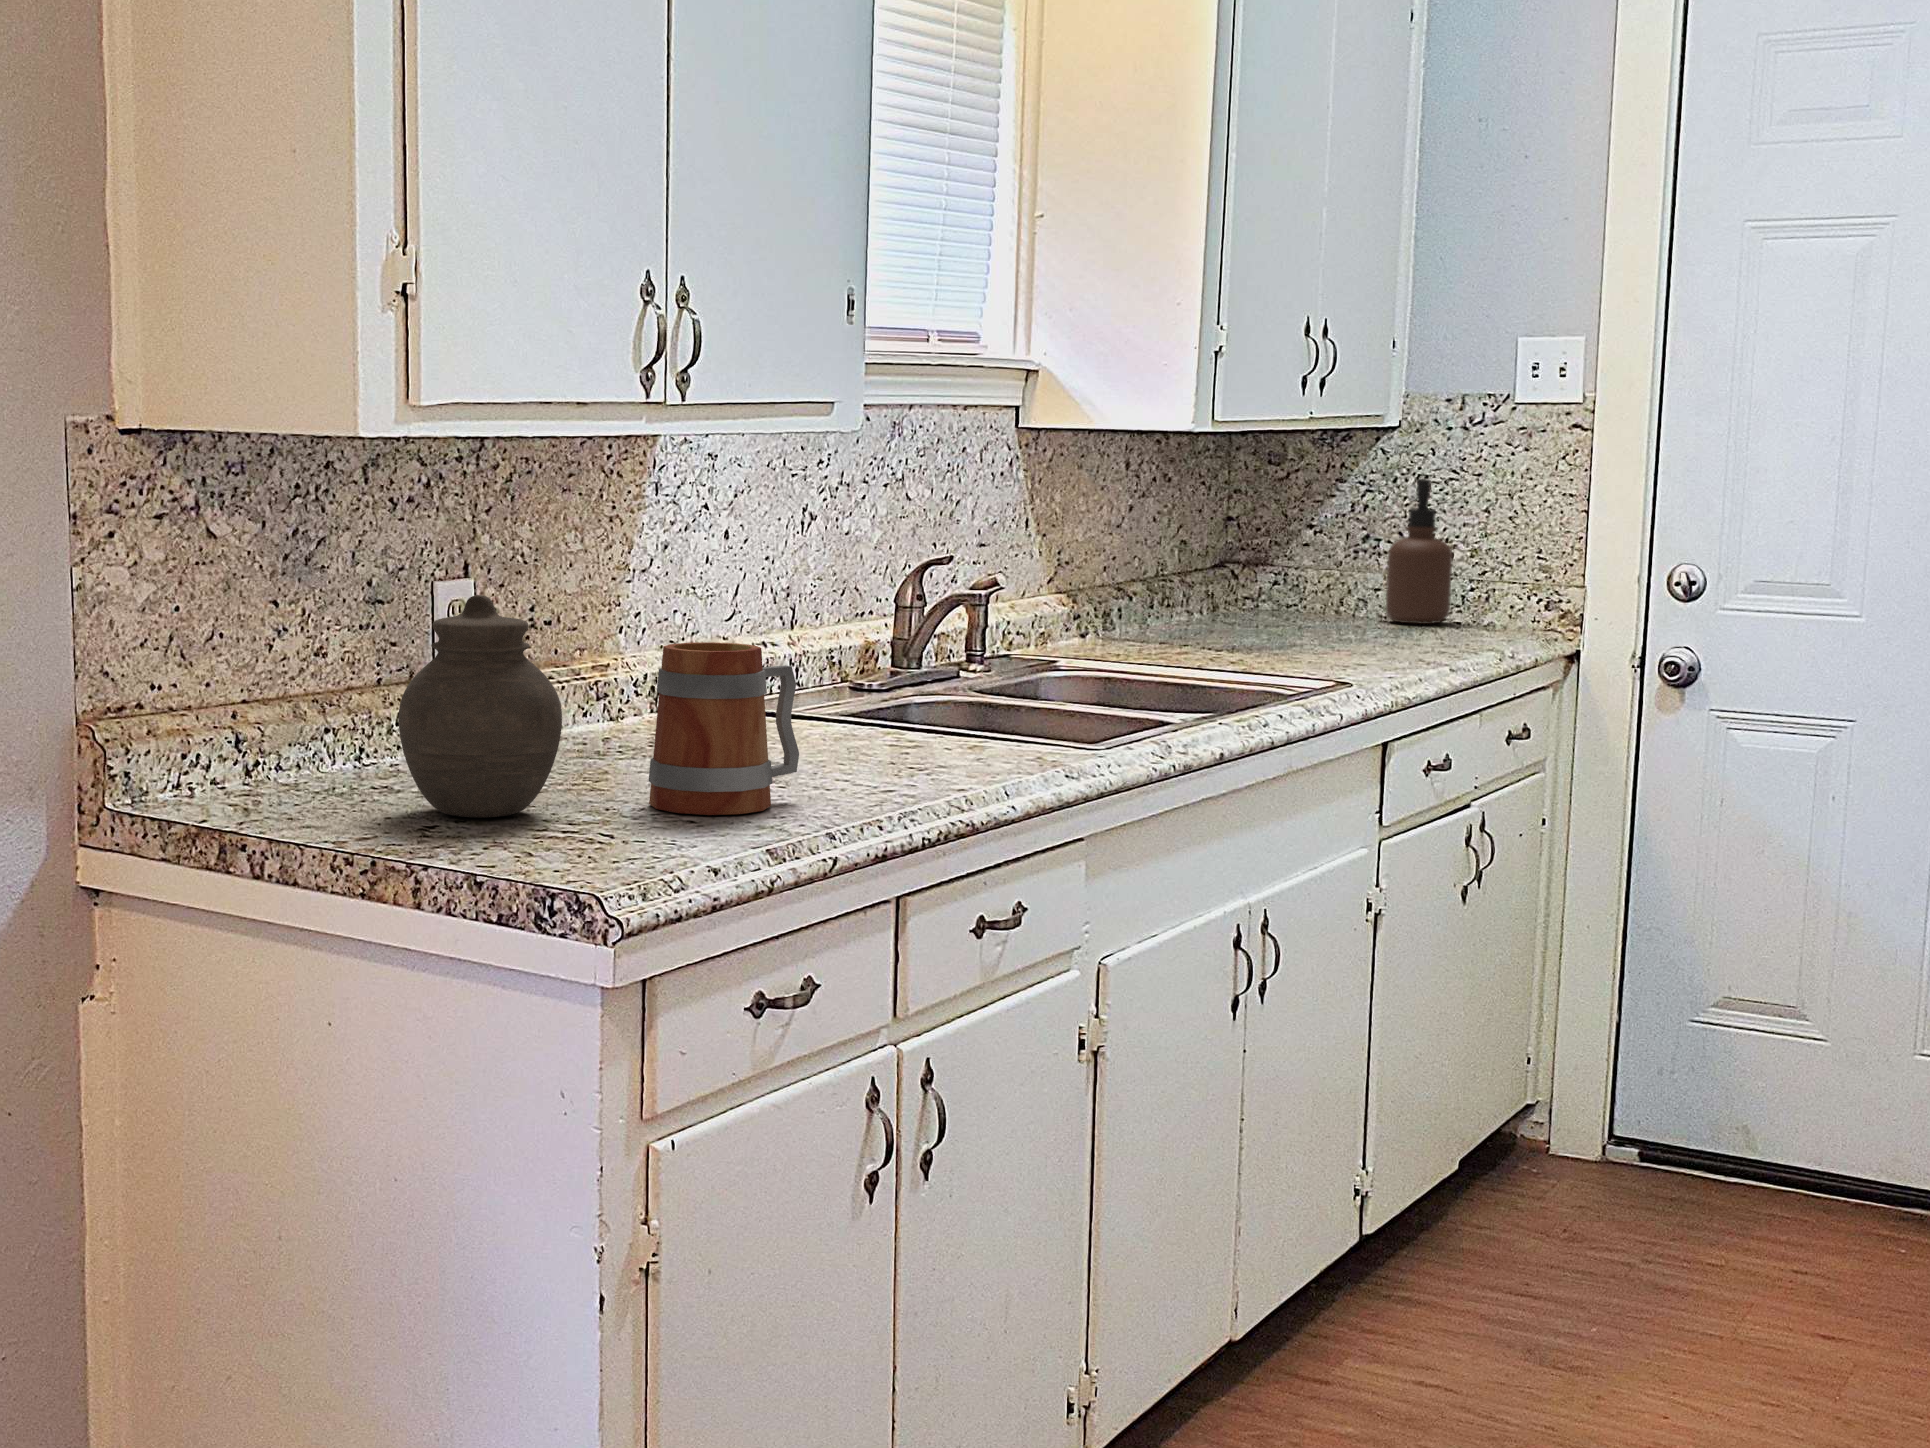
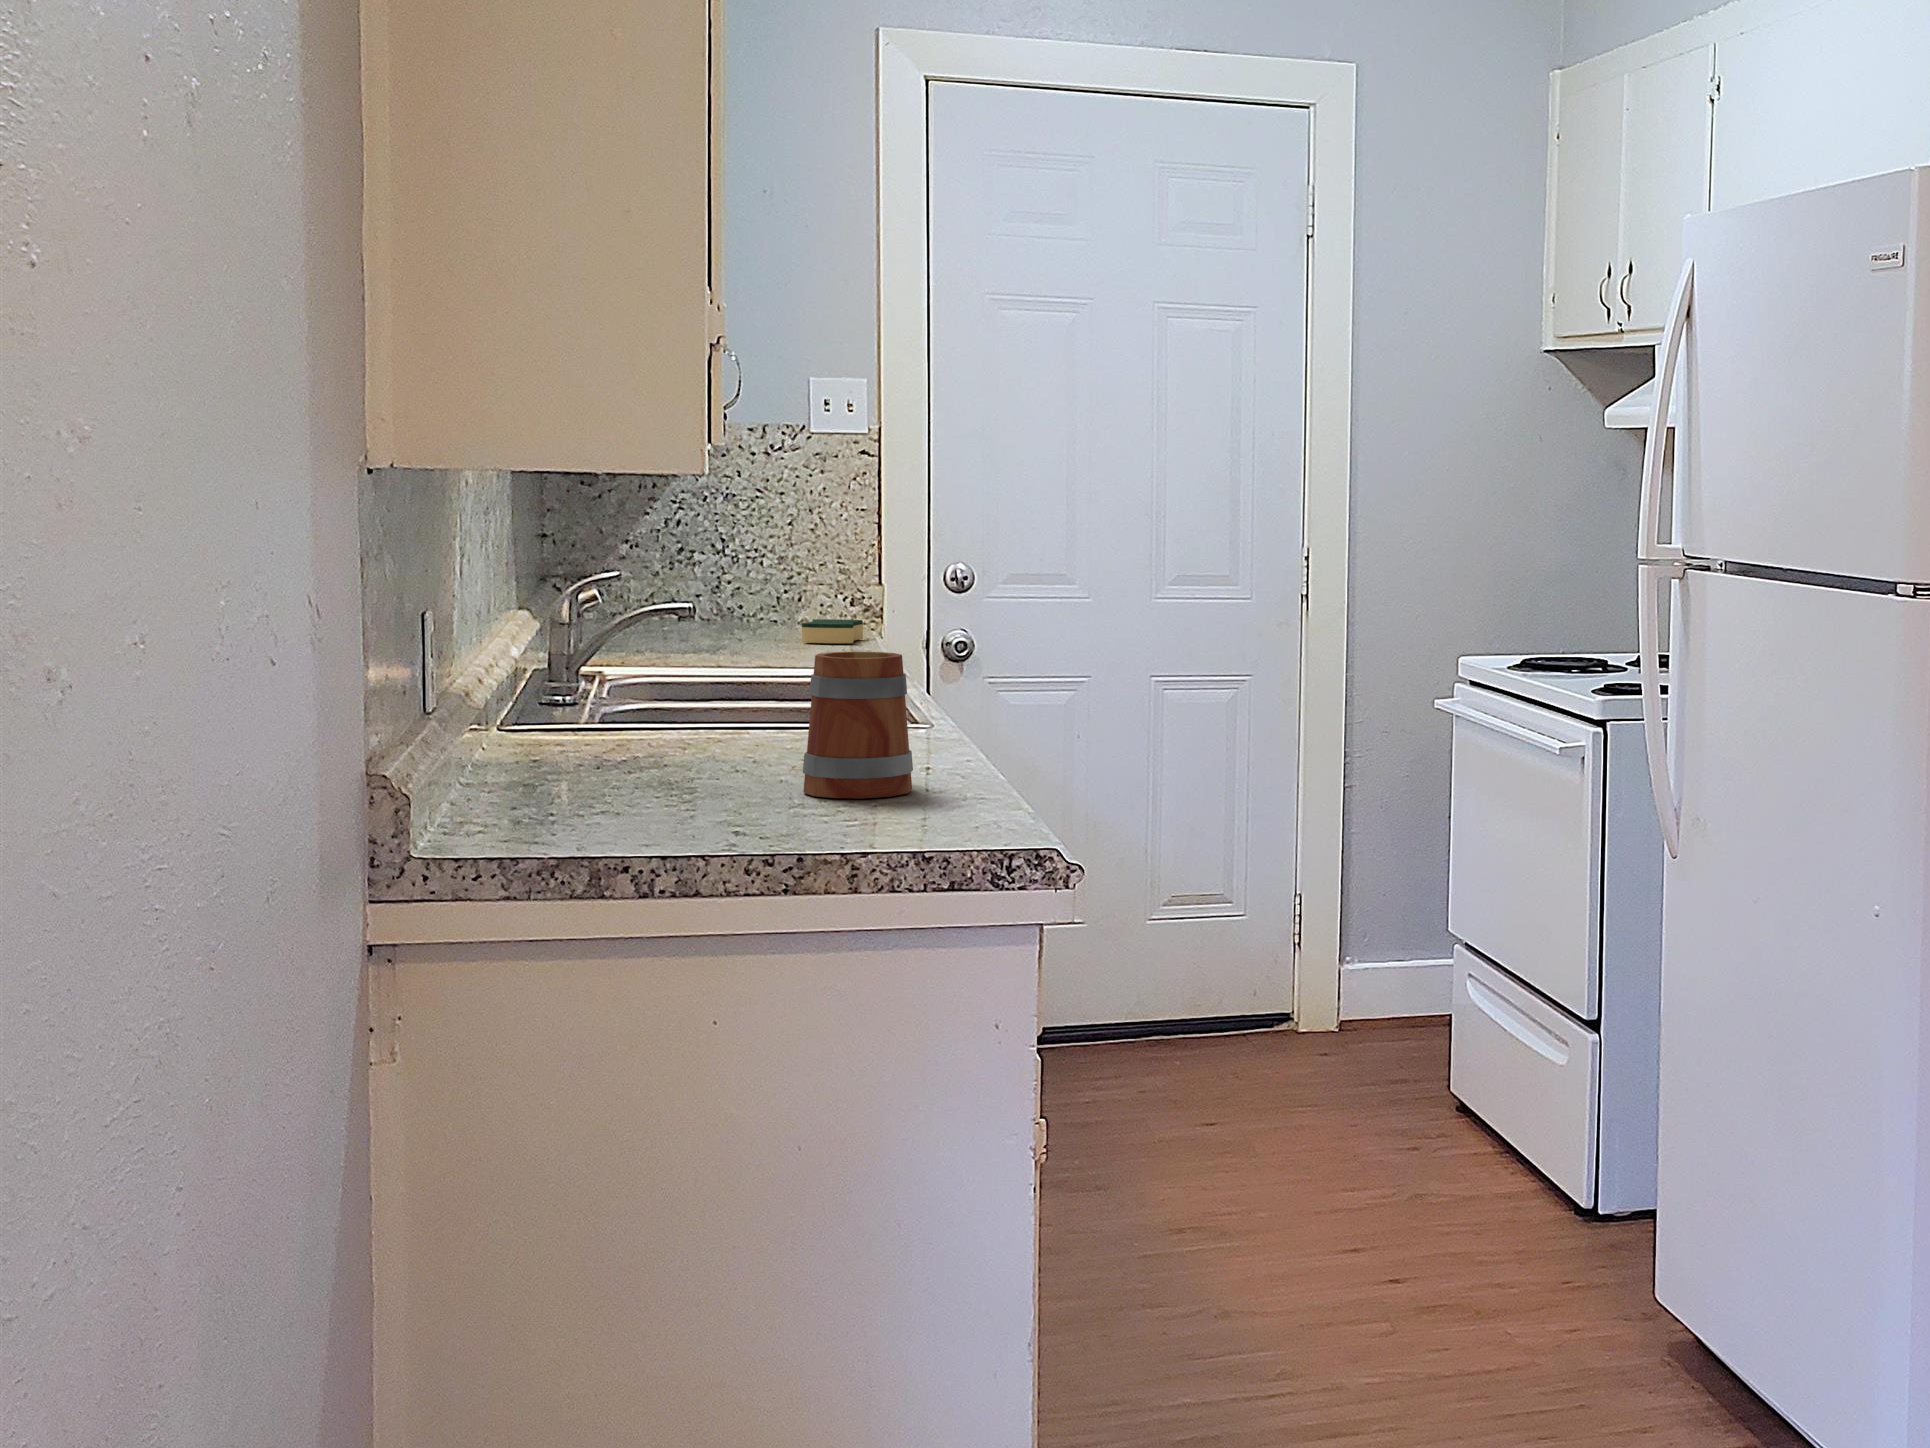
soap dispenser: present [1386,479,1453,624] -> none [717,498,772,622]
jar: present [399,595,562,818] -> none [649,620,803,822]
sponge: none [1382,623,1471,654] -> present [802,619,863,643]

